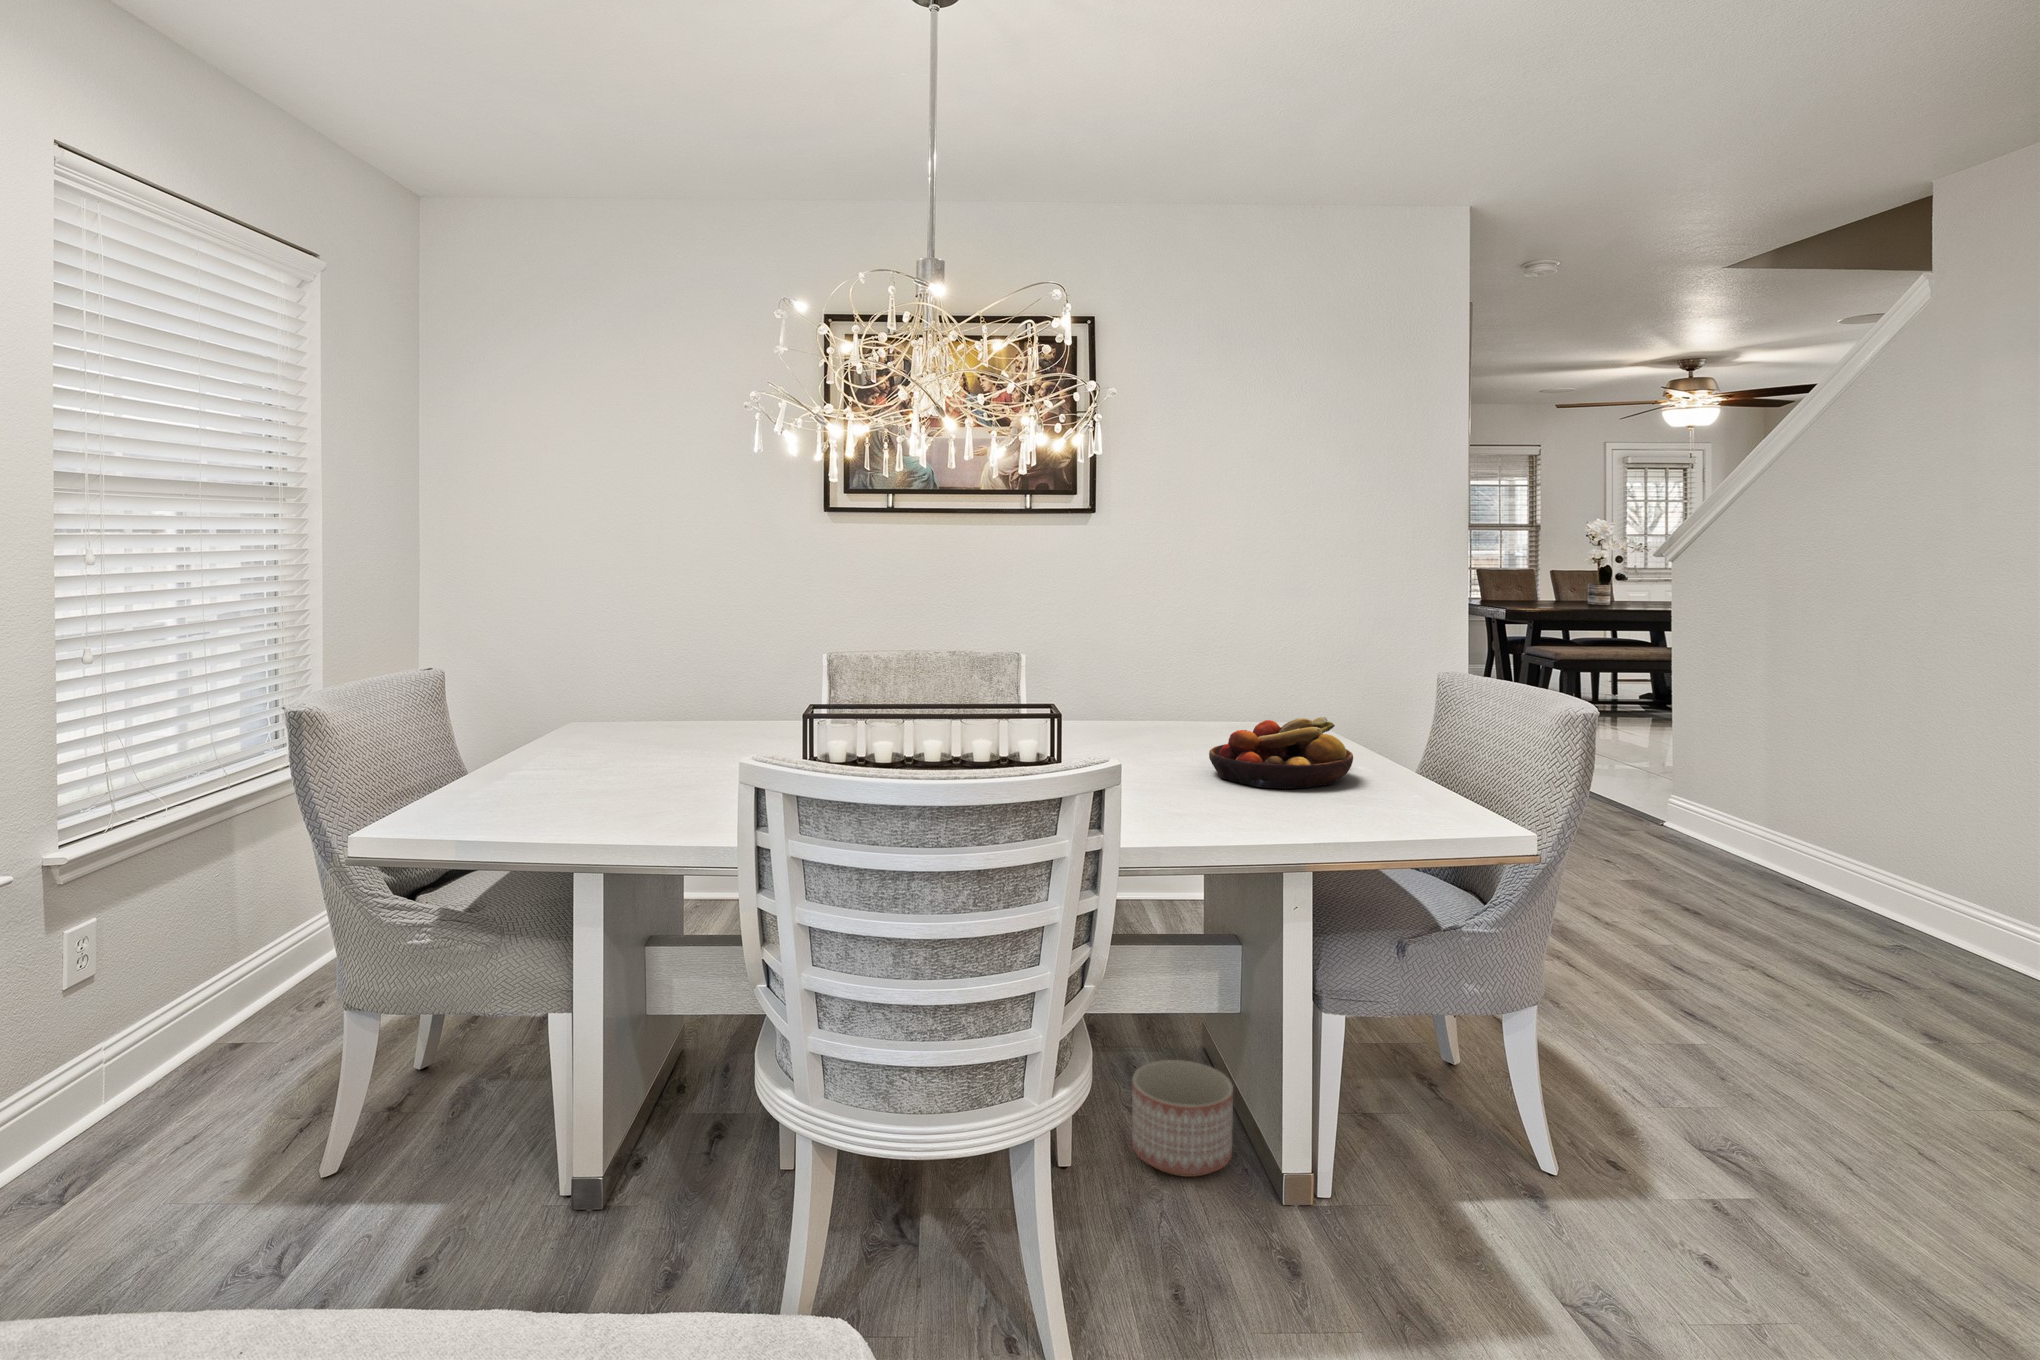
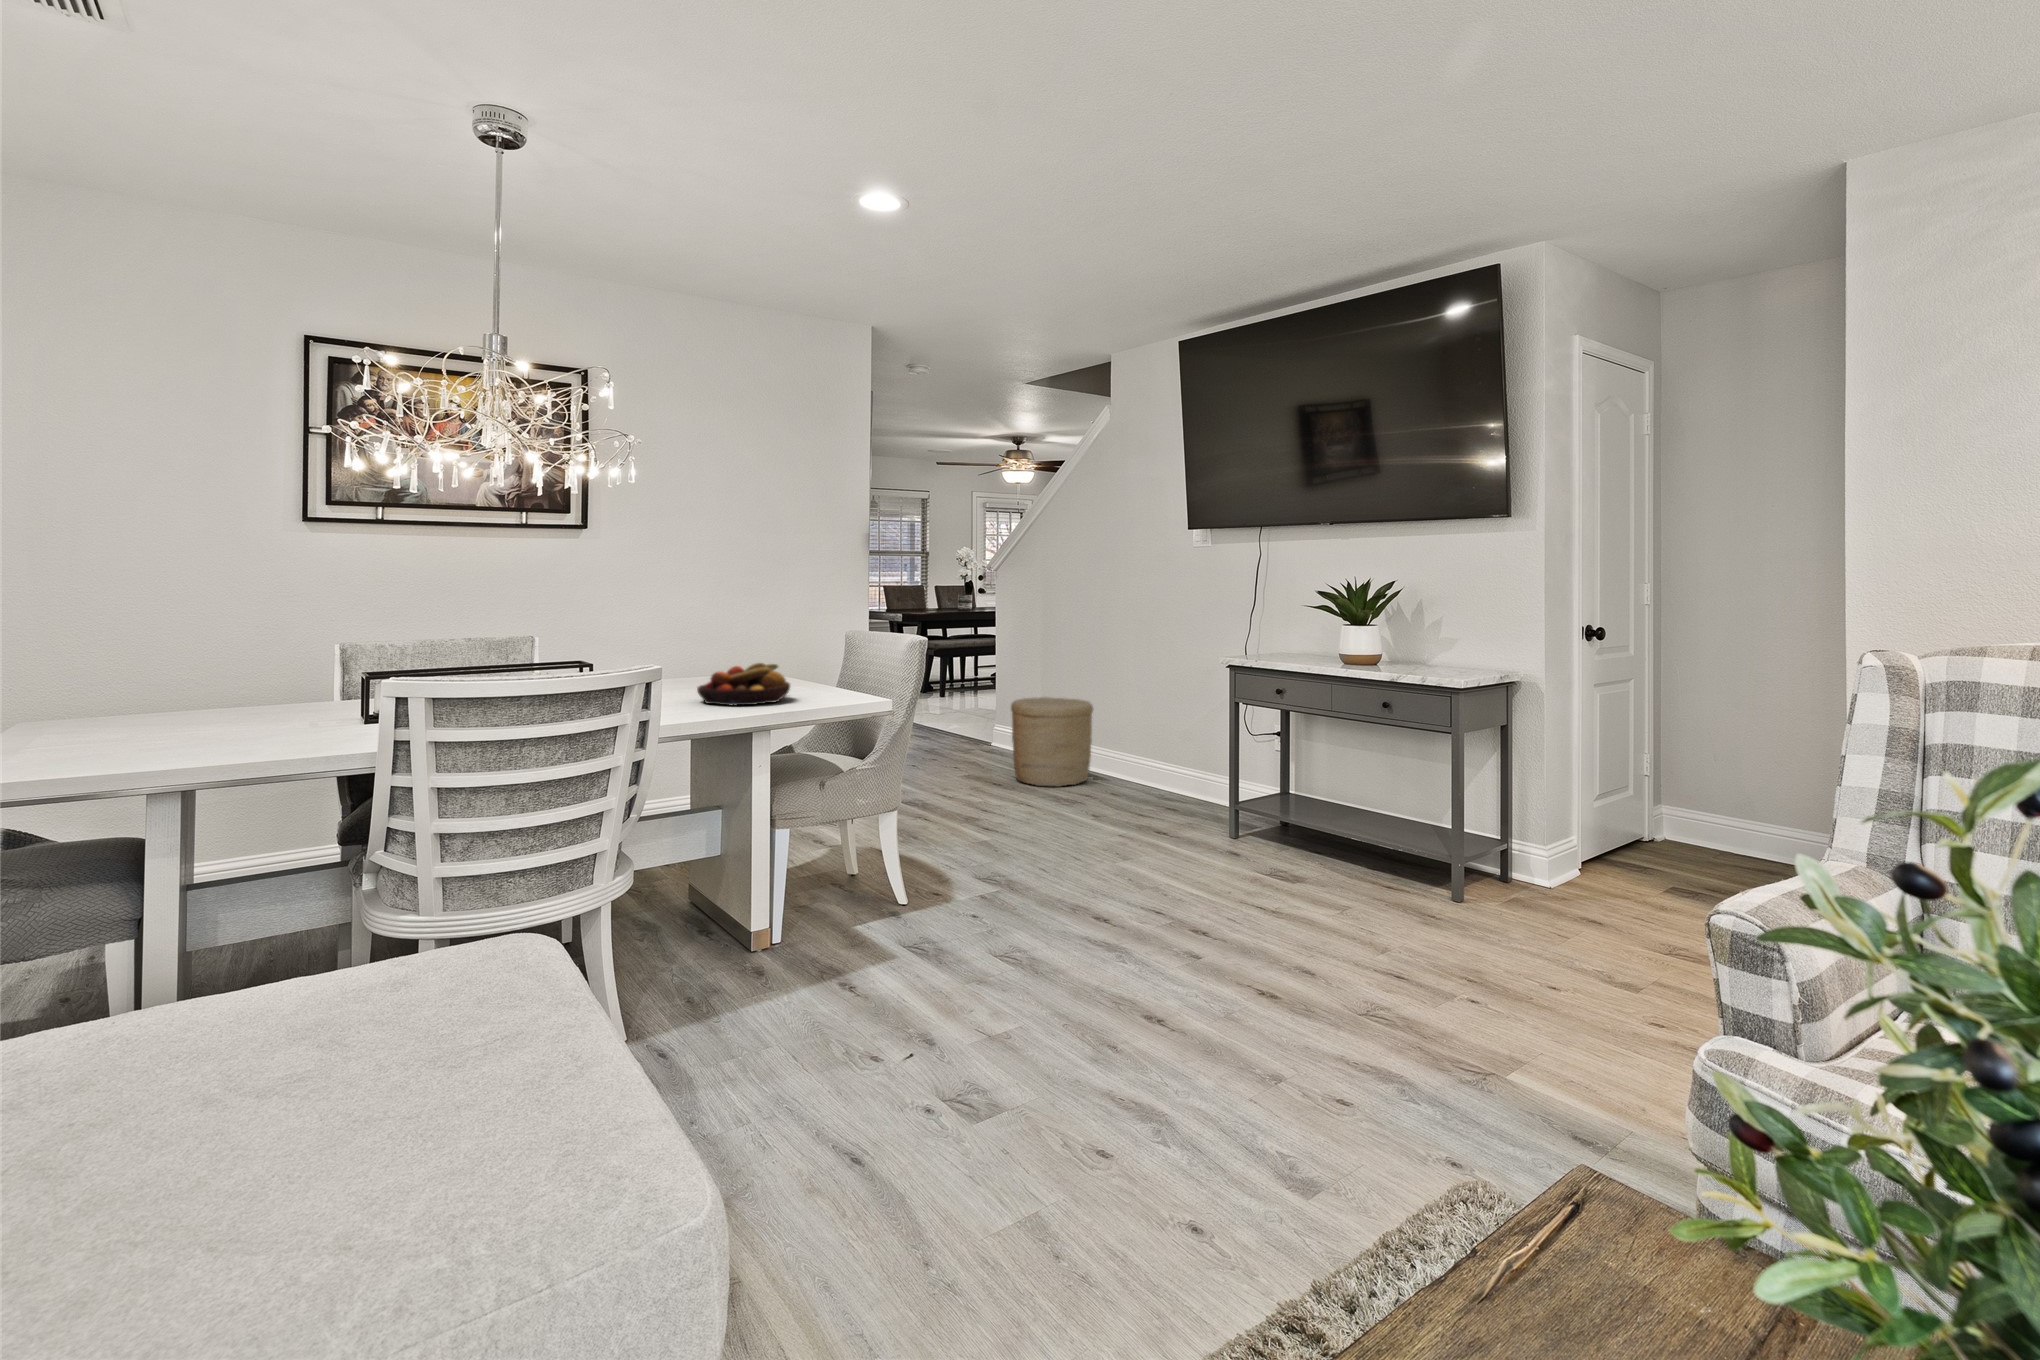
woven basket: none [1713,764,1889,925] -> present [1011,697,1093,787]
planter: present [1132,1060,1233,1177] -> none [650,891,720,958]

